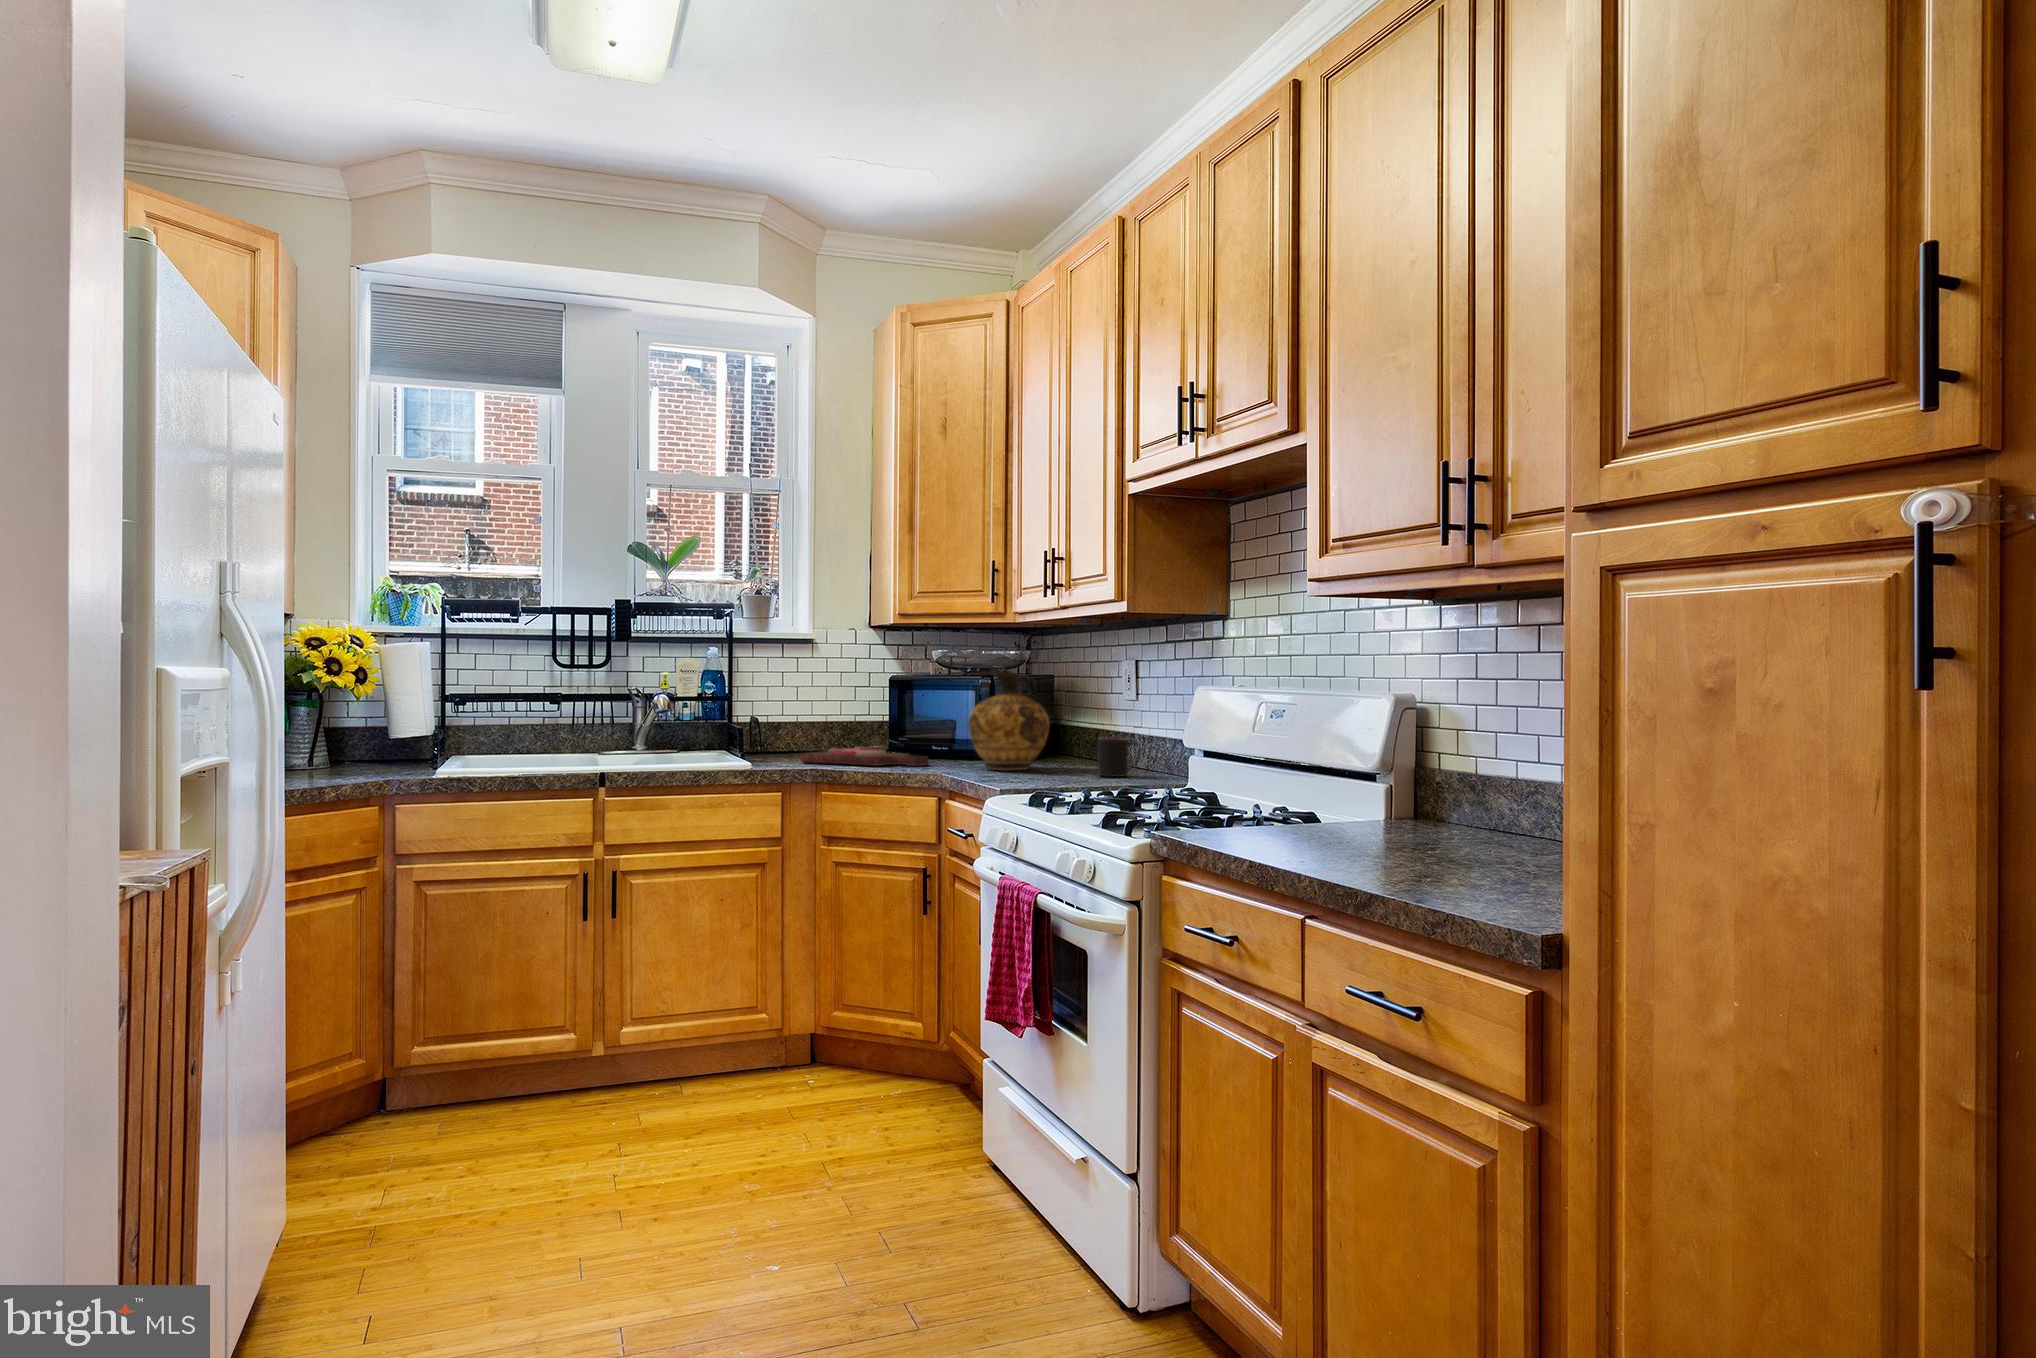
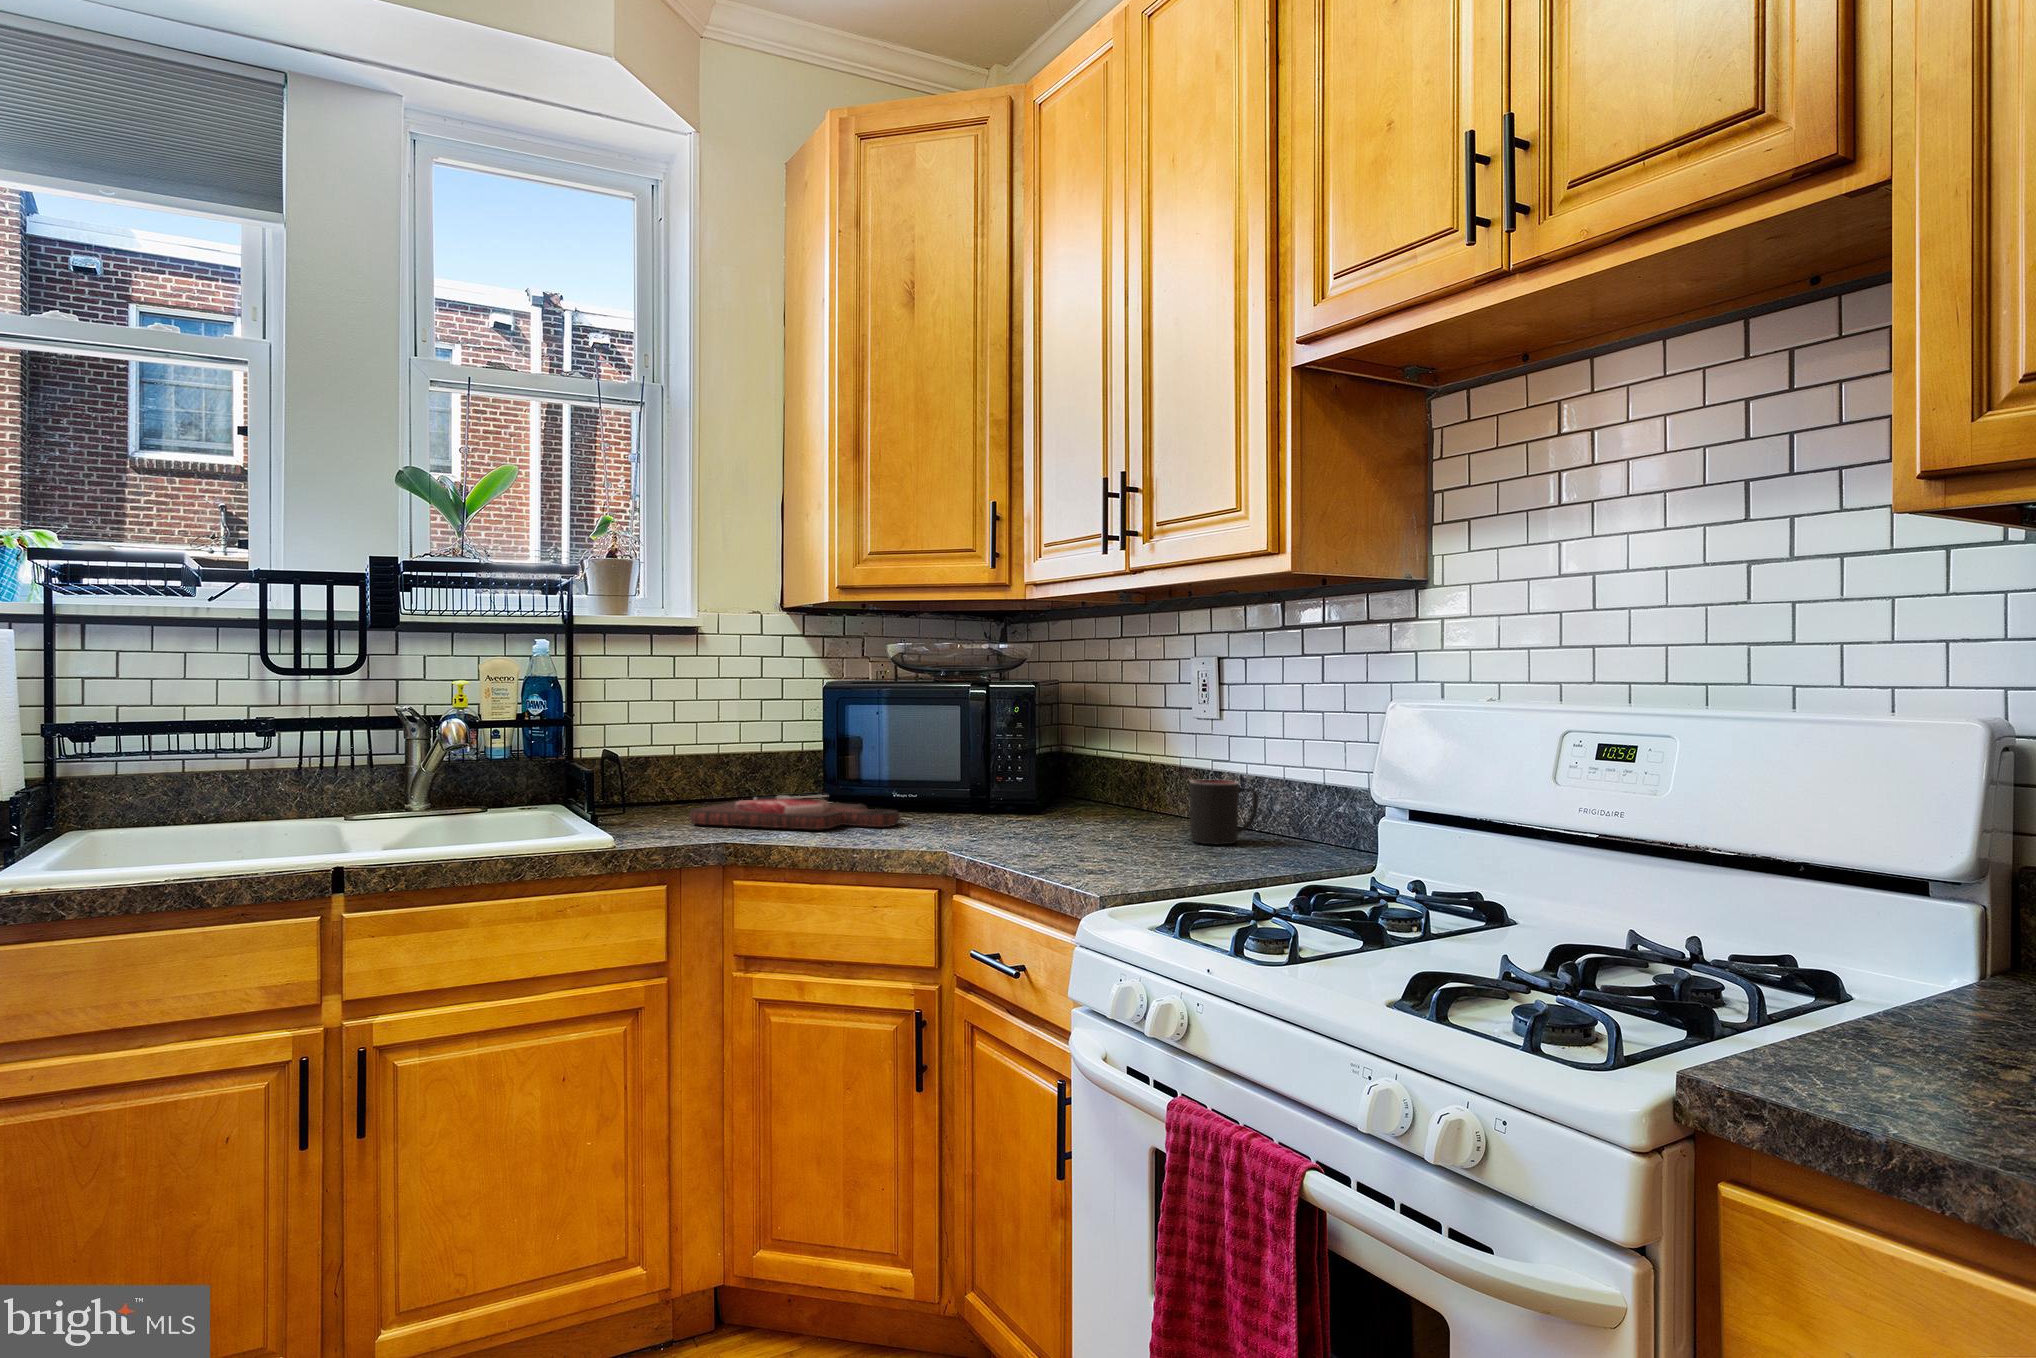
ceramic jug: present [968,669,1049,770] -> none [969,671,1098,834]

